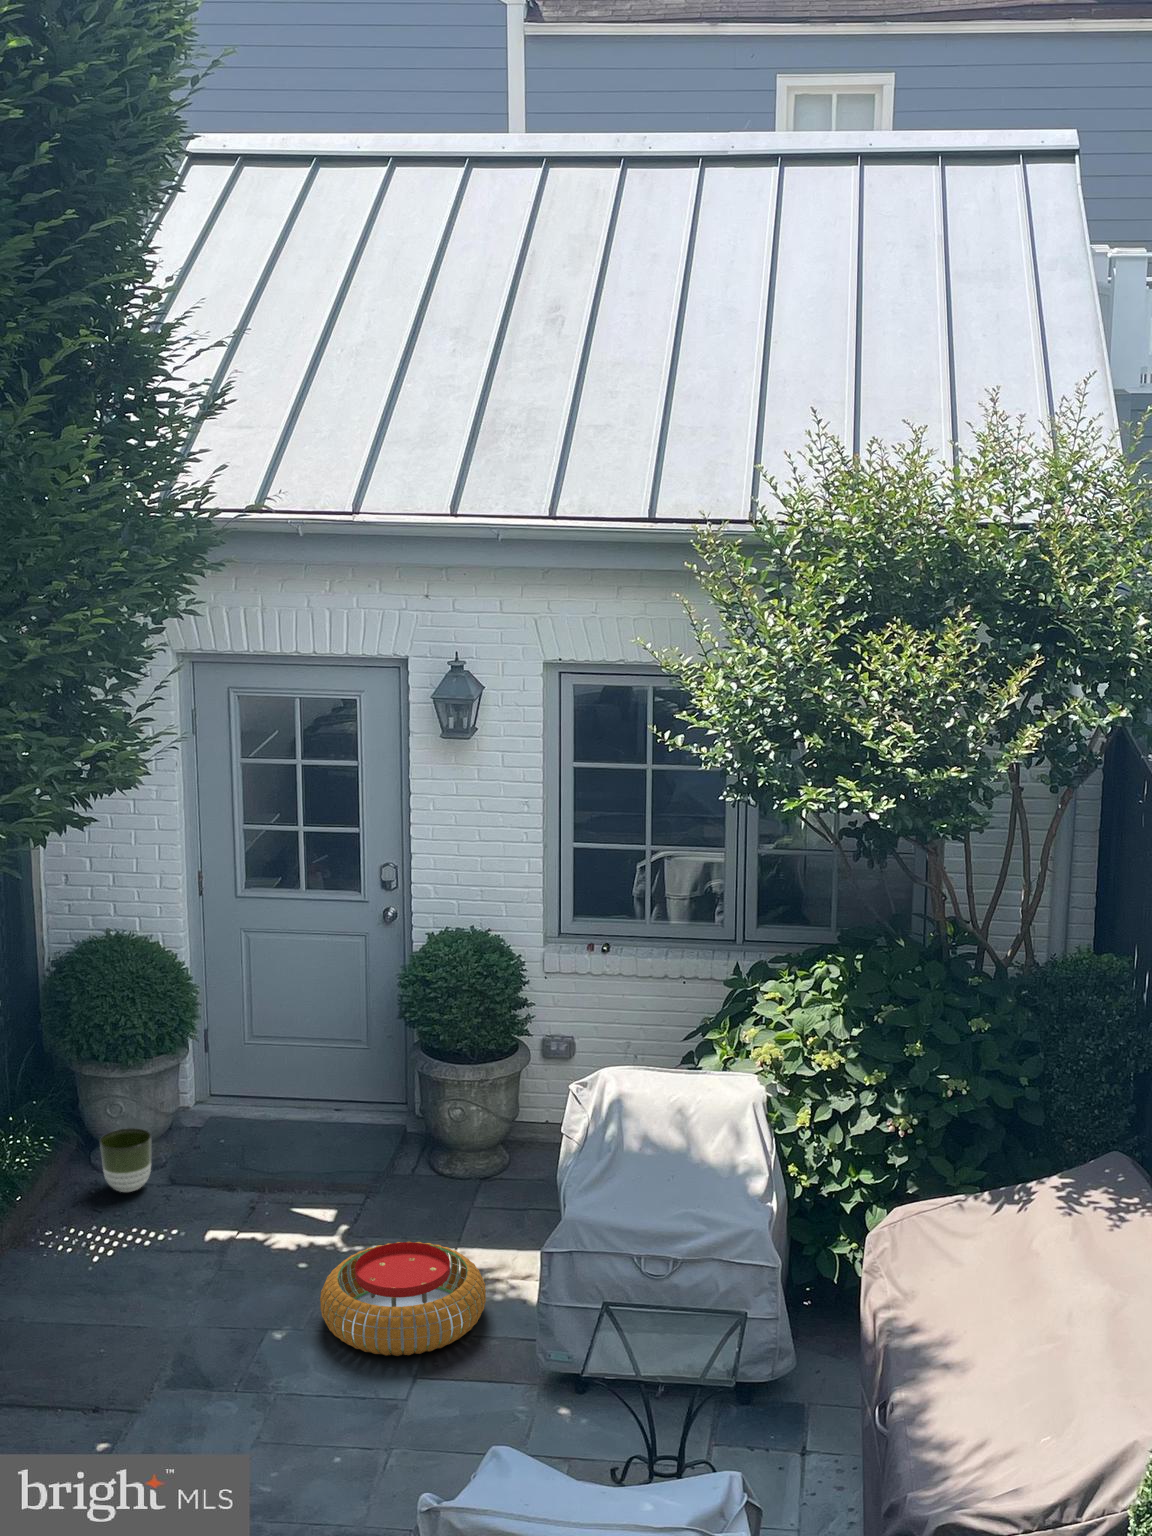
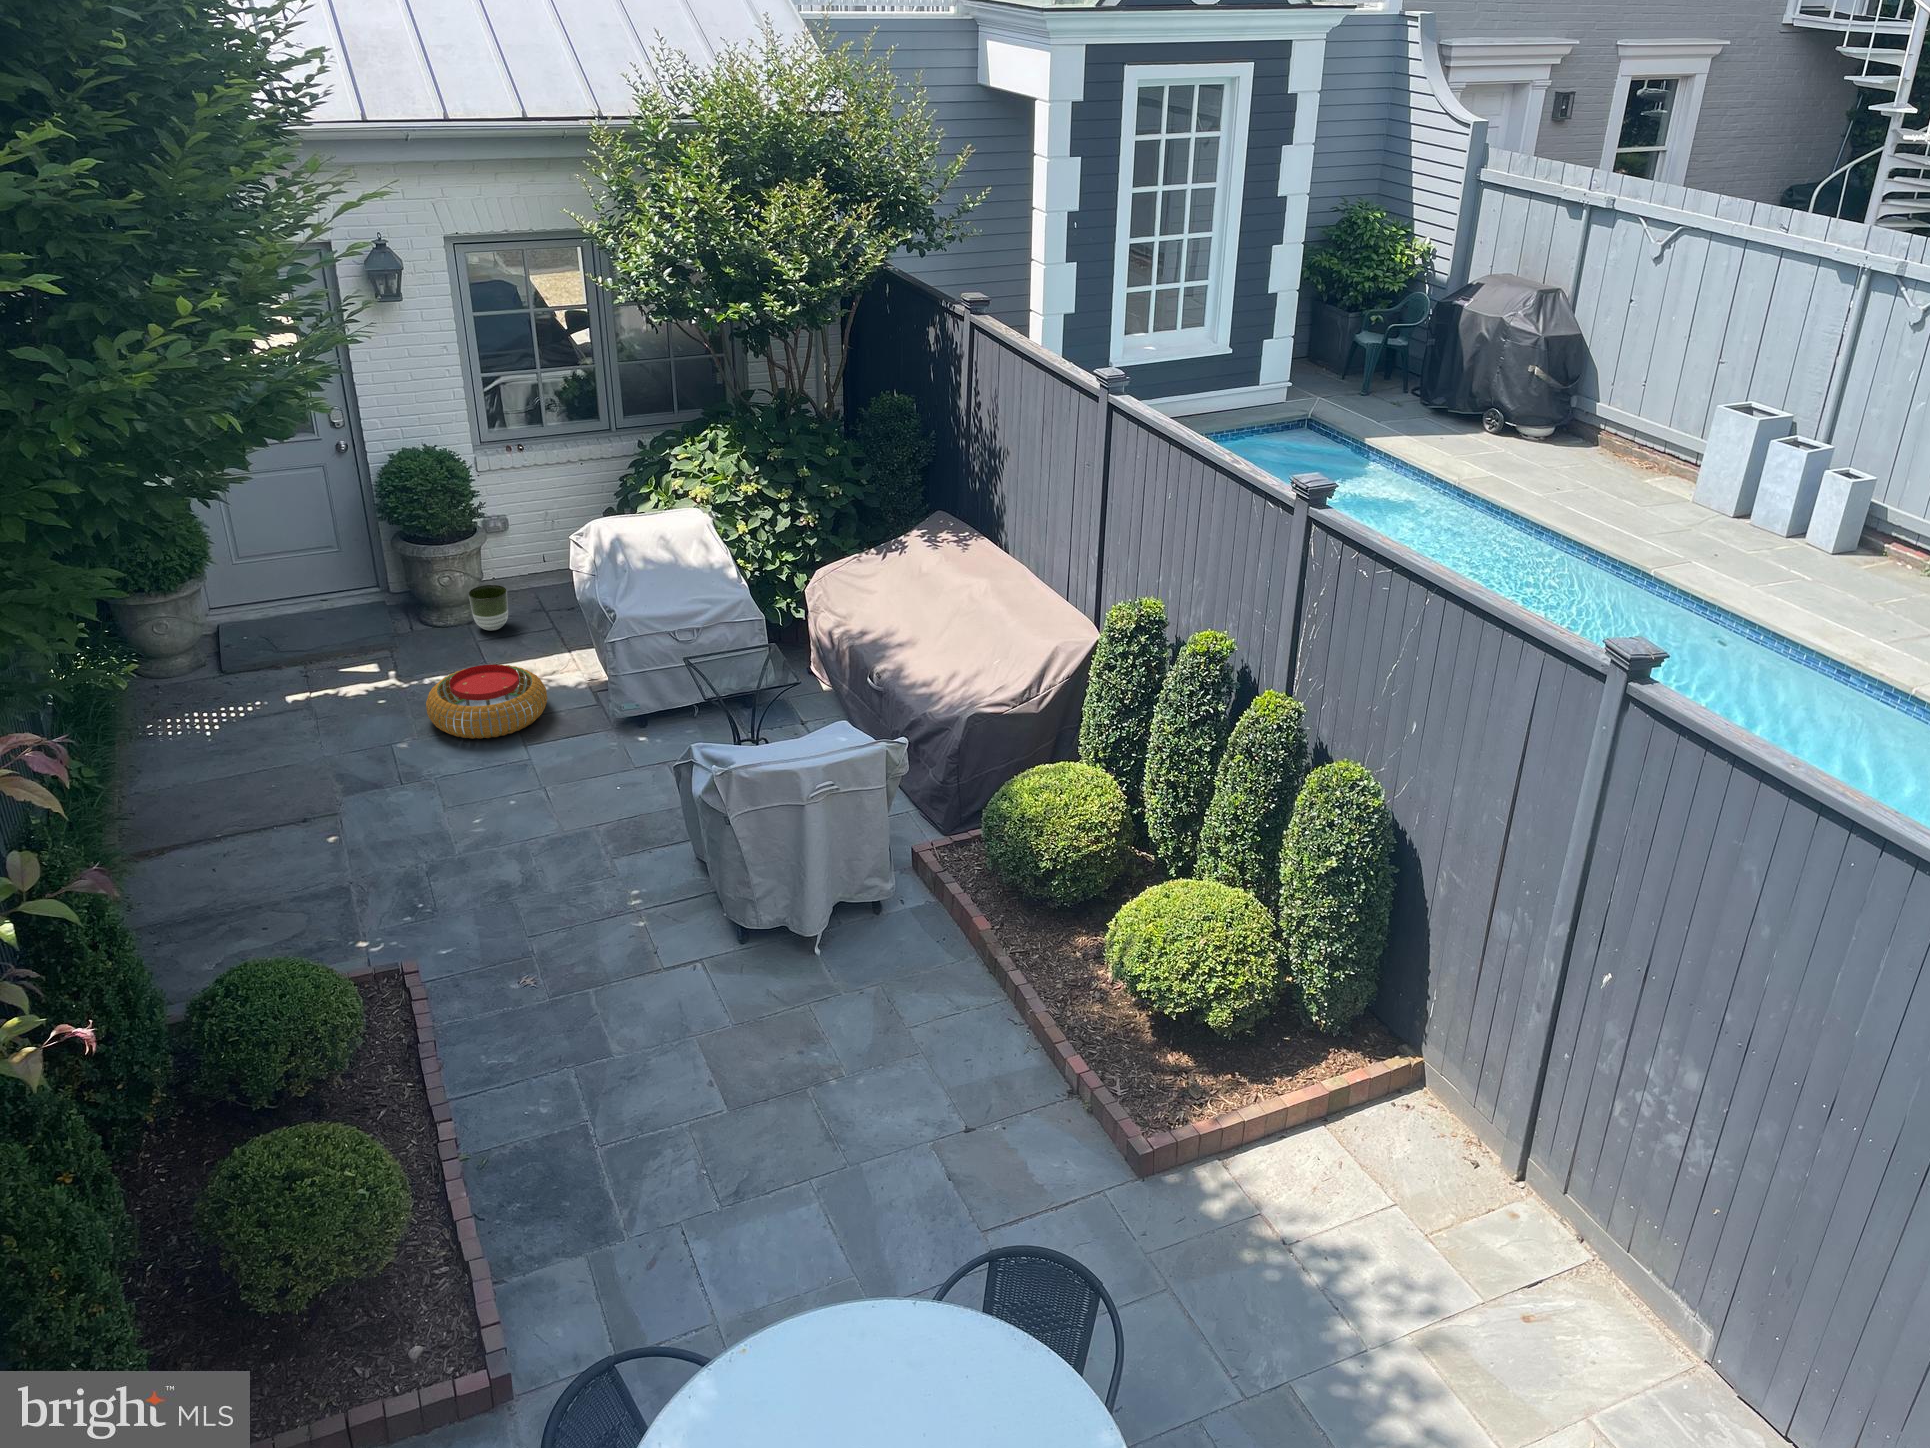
planter: present [100,1128,151,1192] -> present [468,585,508,631]

